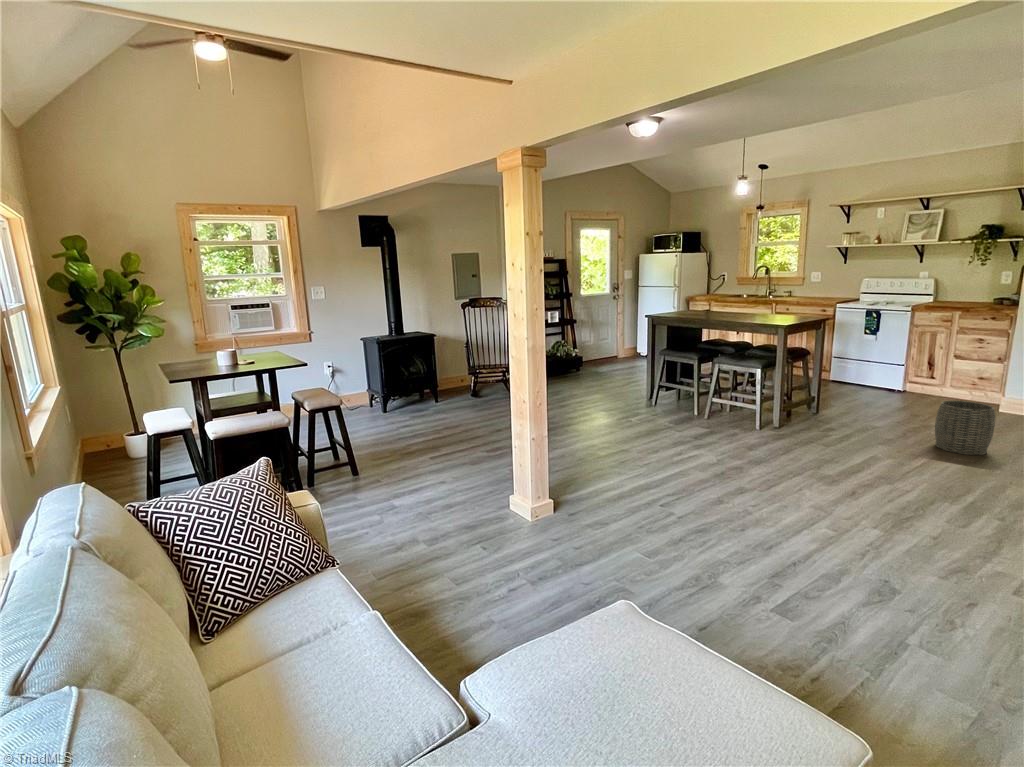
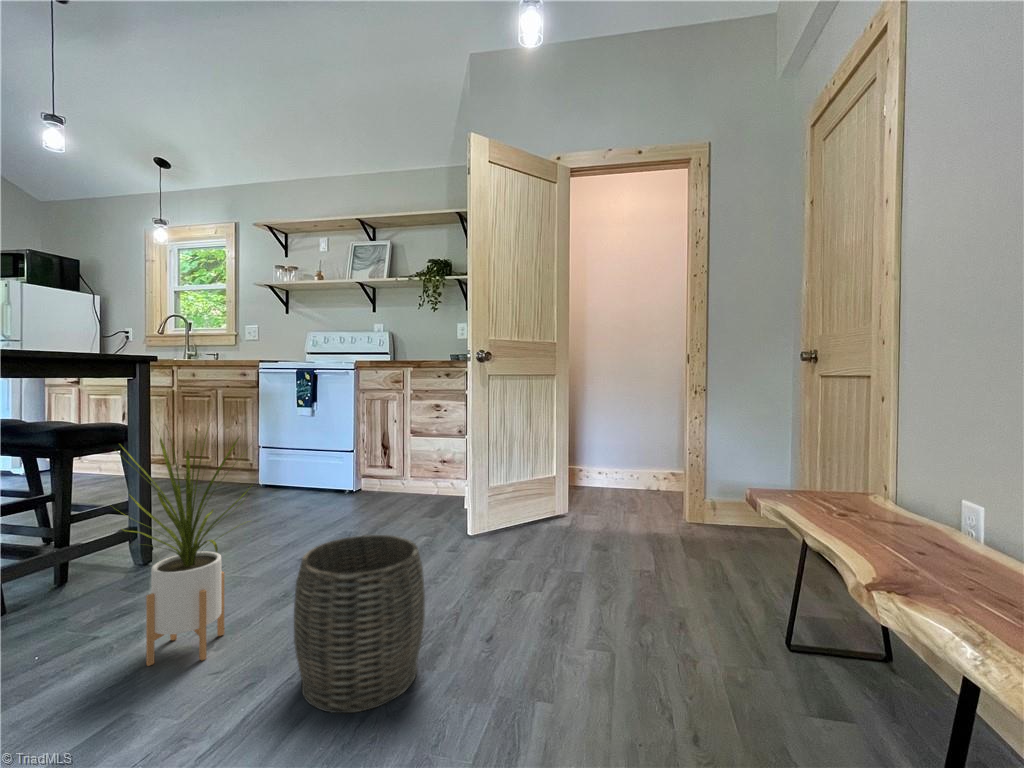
house plant: none [857,349,913,435] -> present [117,427,252,666]

